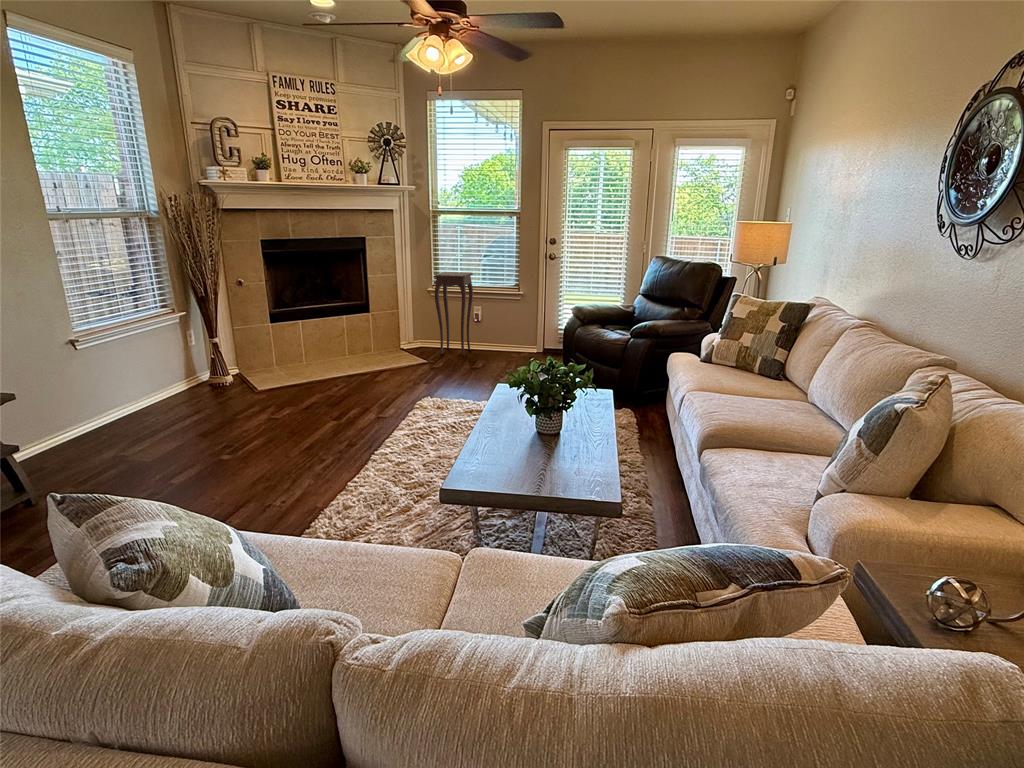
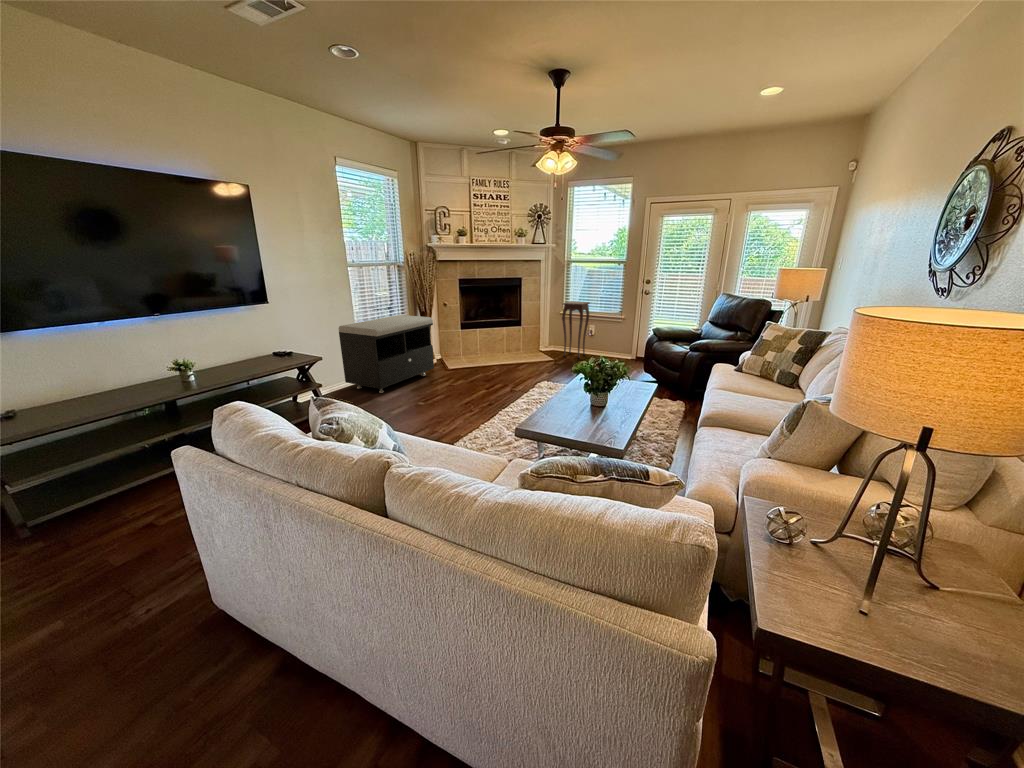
storage bench: none [33,303,233,446] -> present [339,315,434,393]

